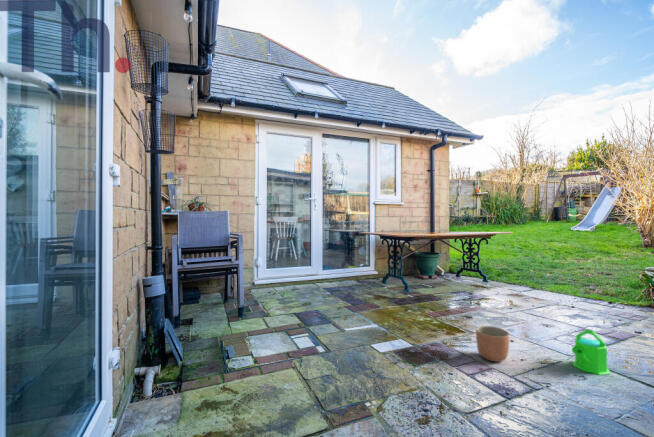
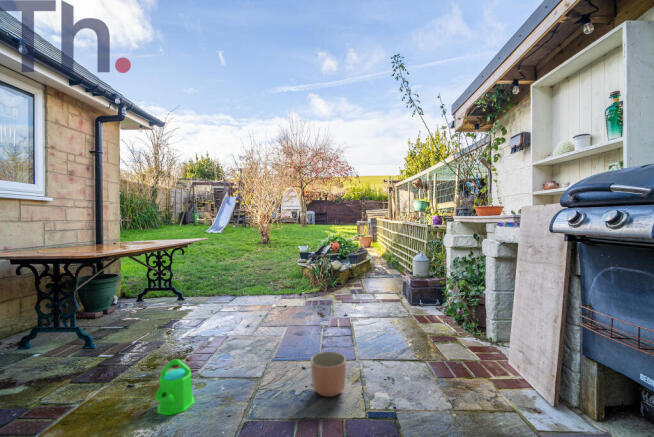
watering can: present [572,330,610,375] -> present [156,359,195,415]

